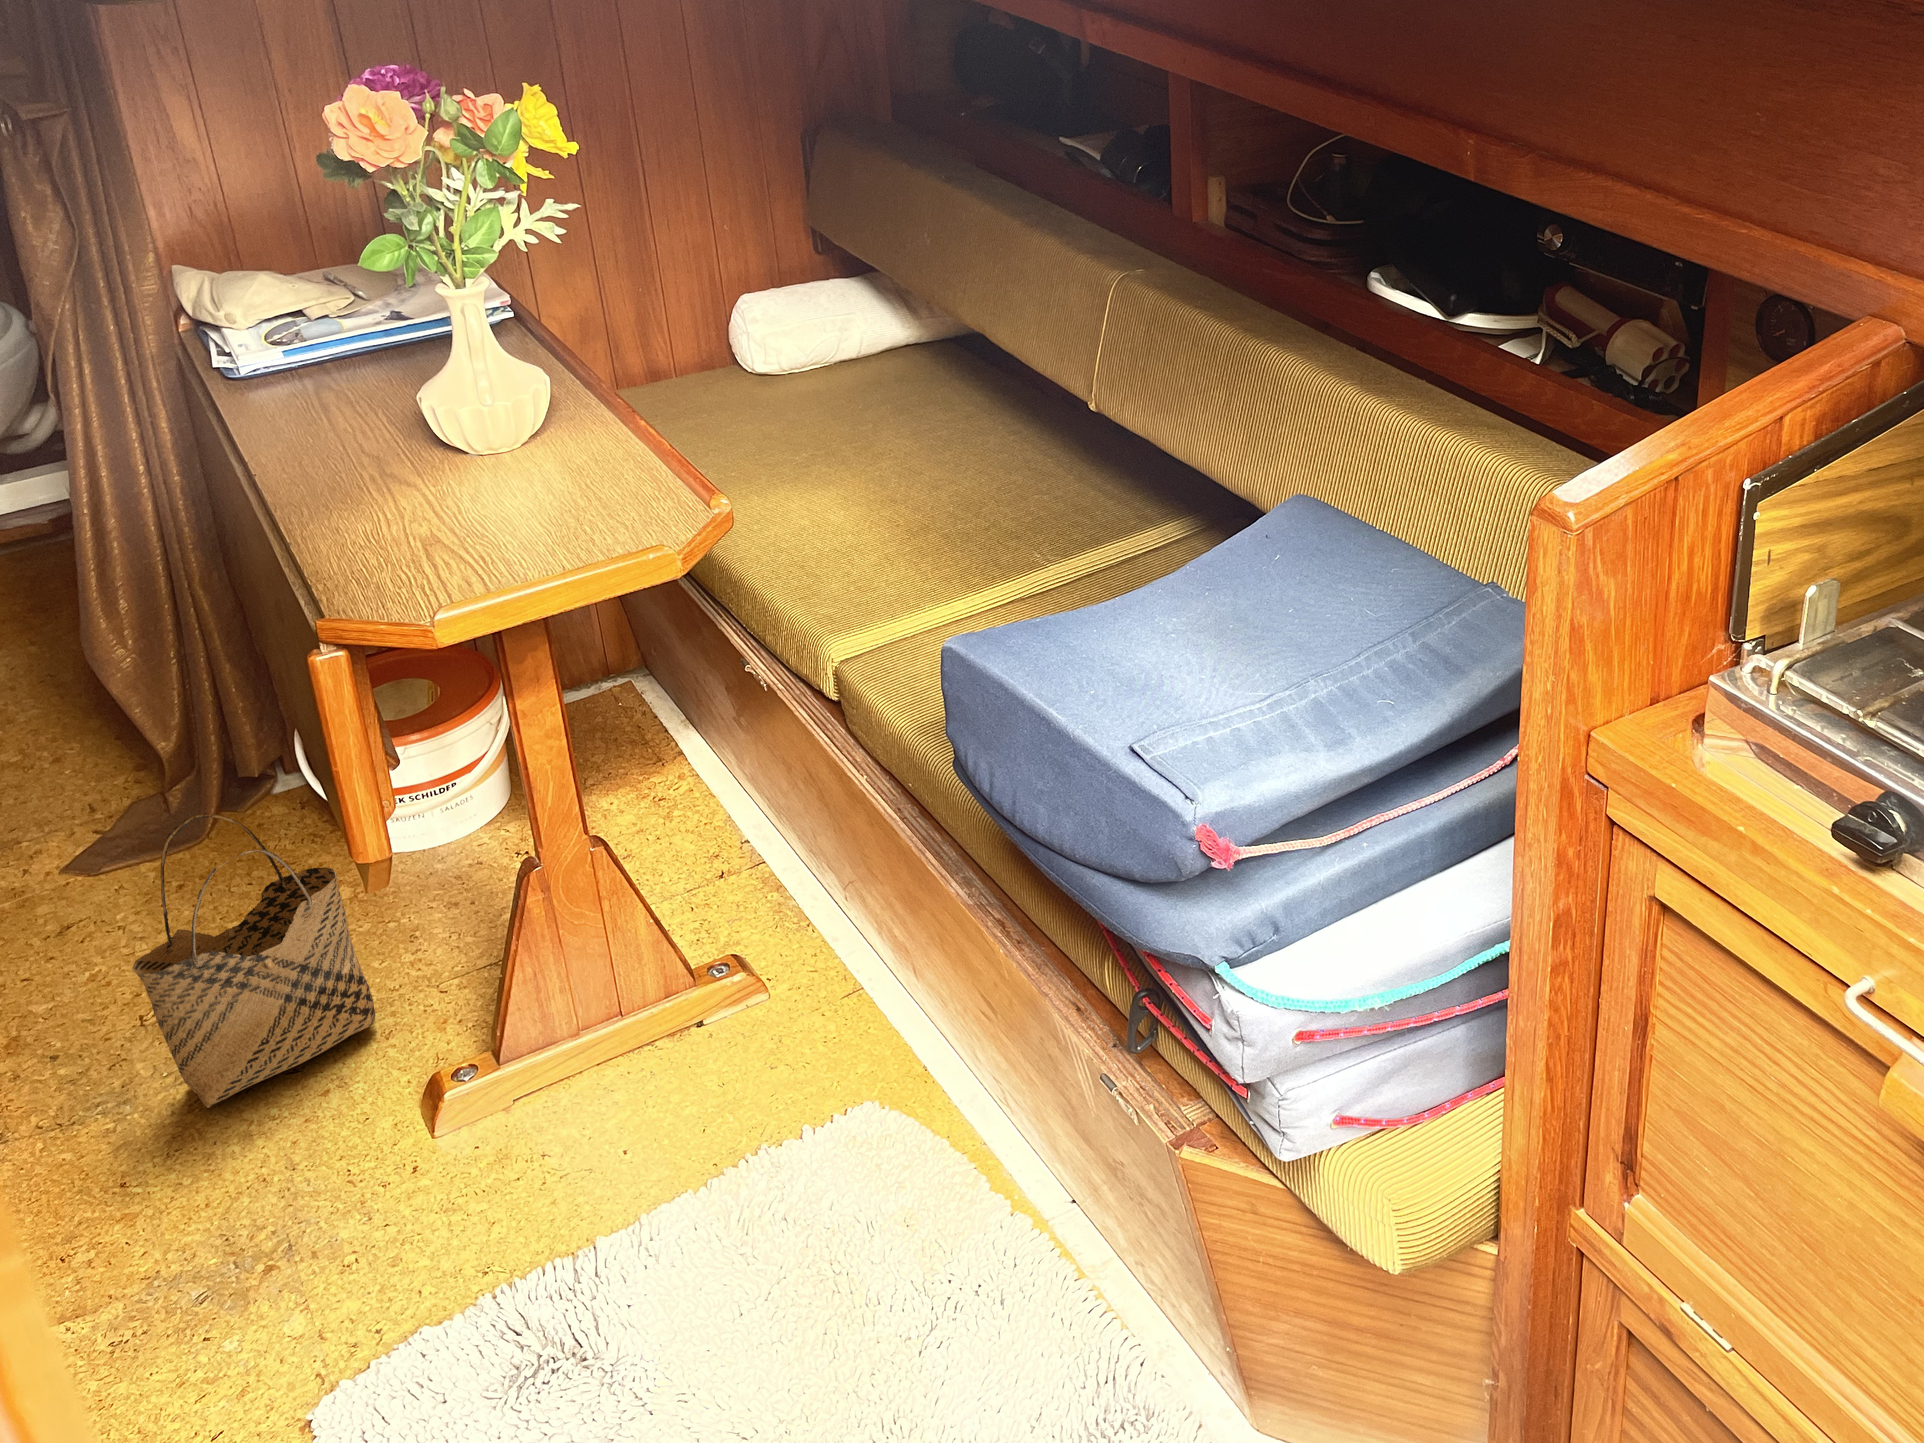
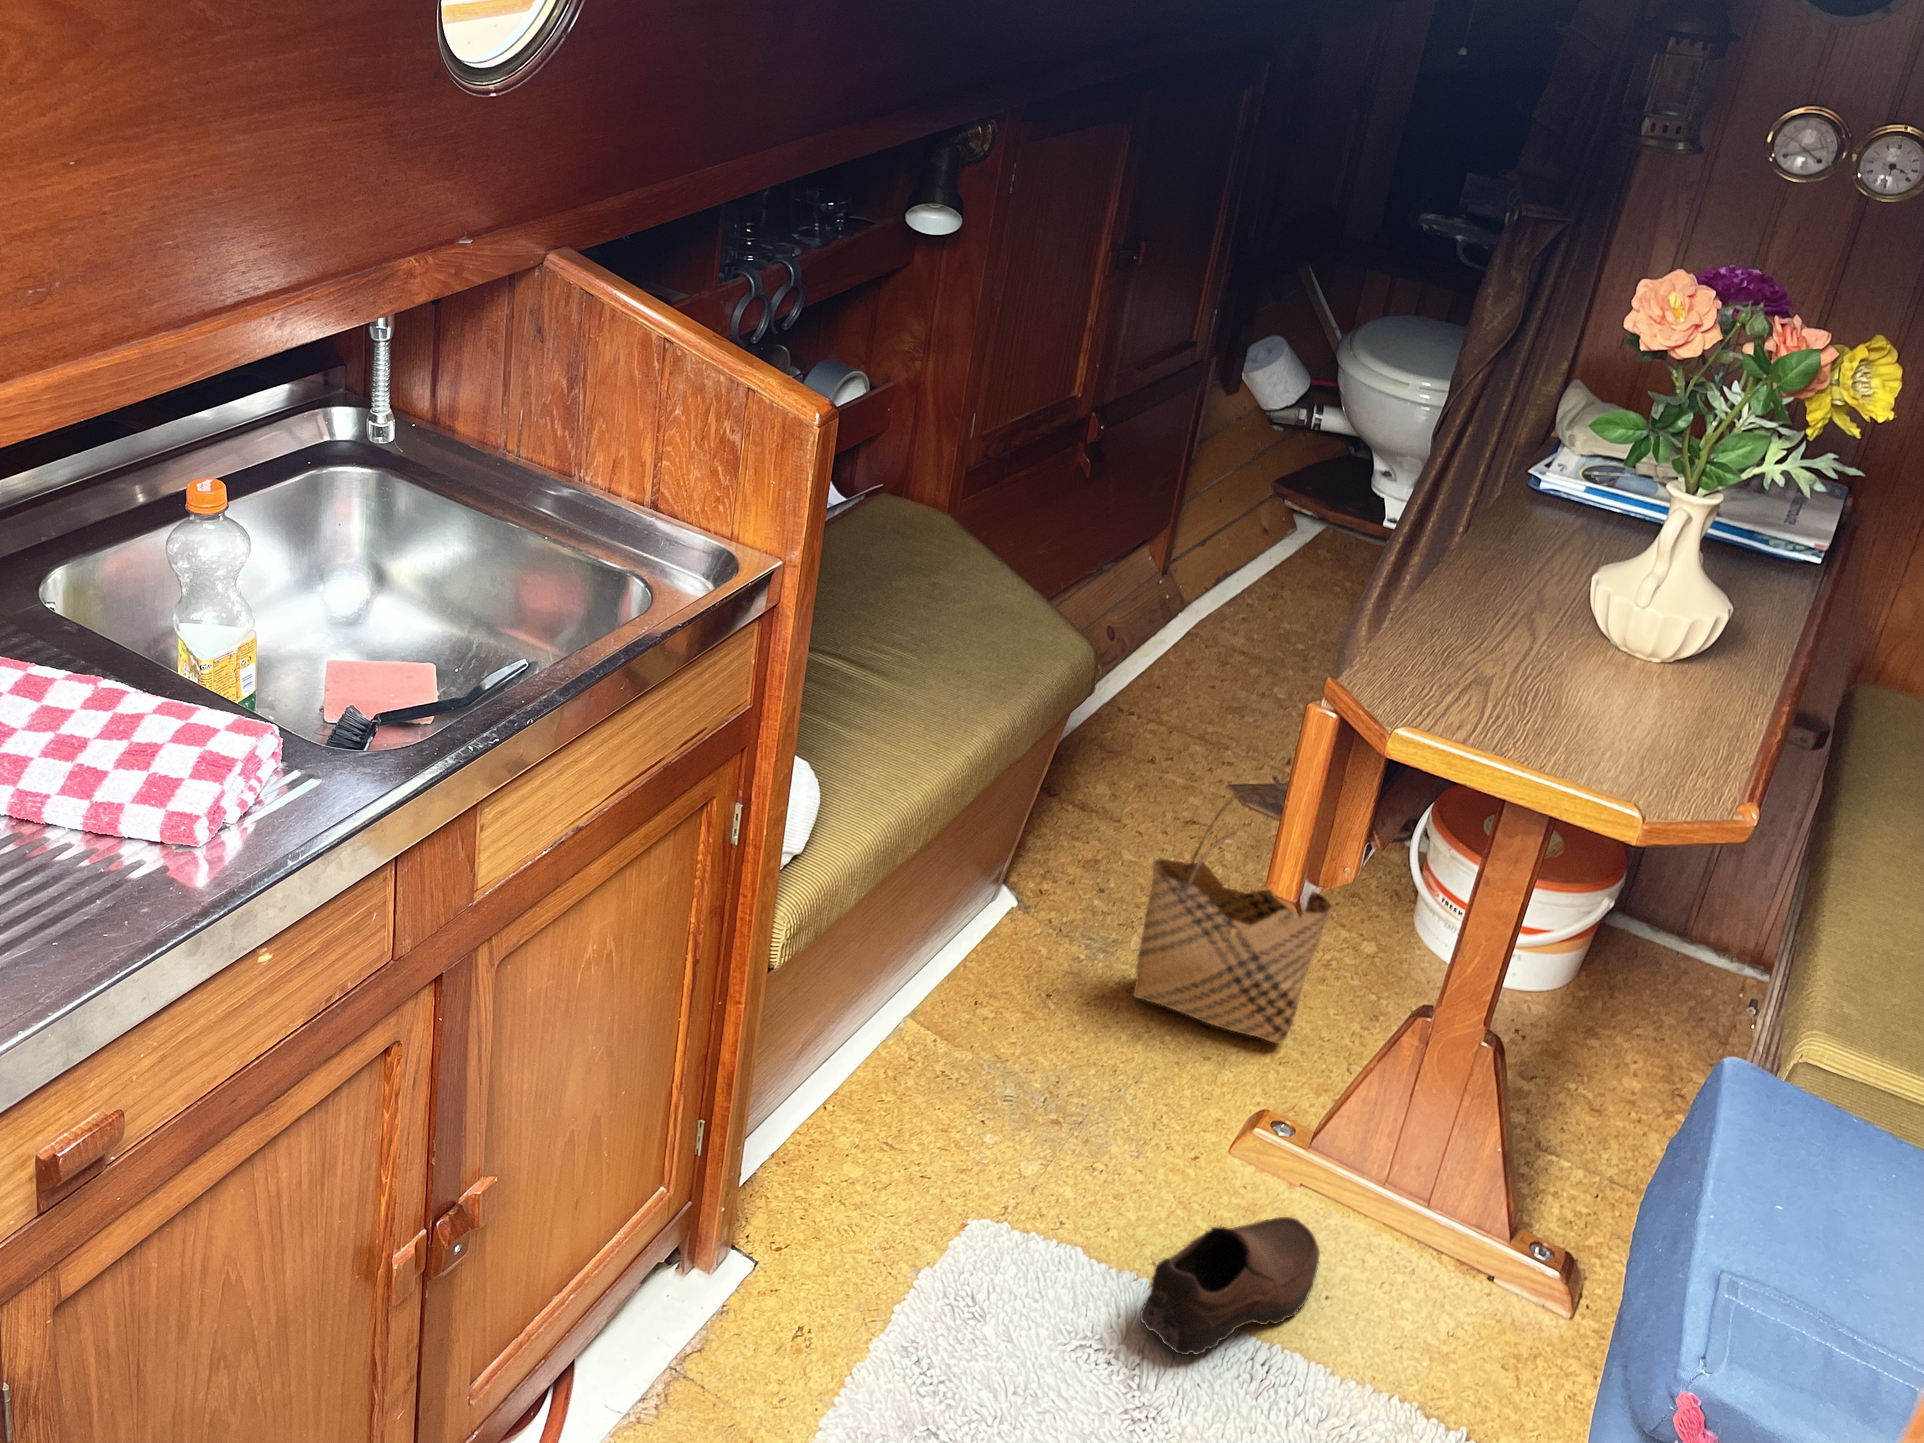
shoe: none [513,1117,624,1316] -> present [1140,1217,1320,1355]

